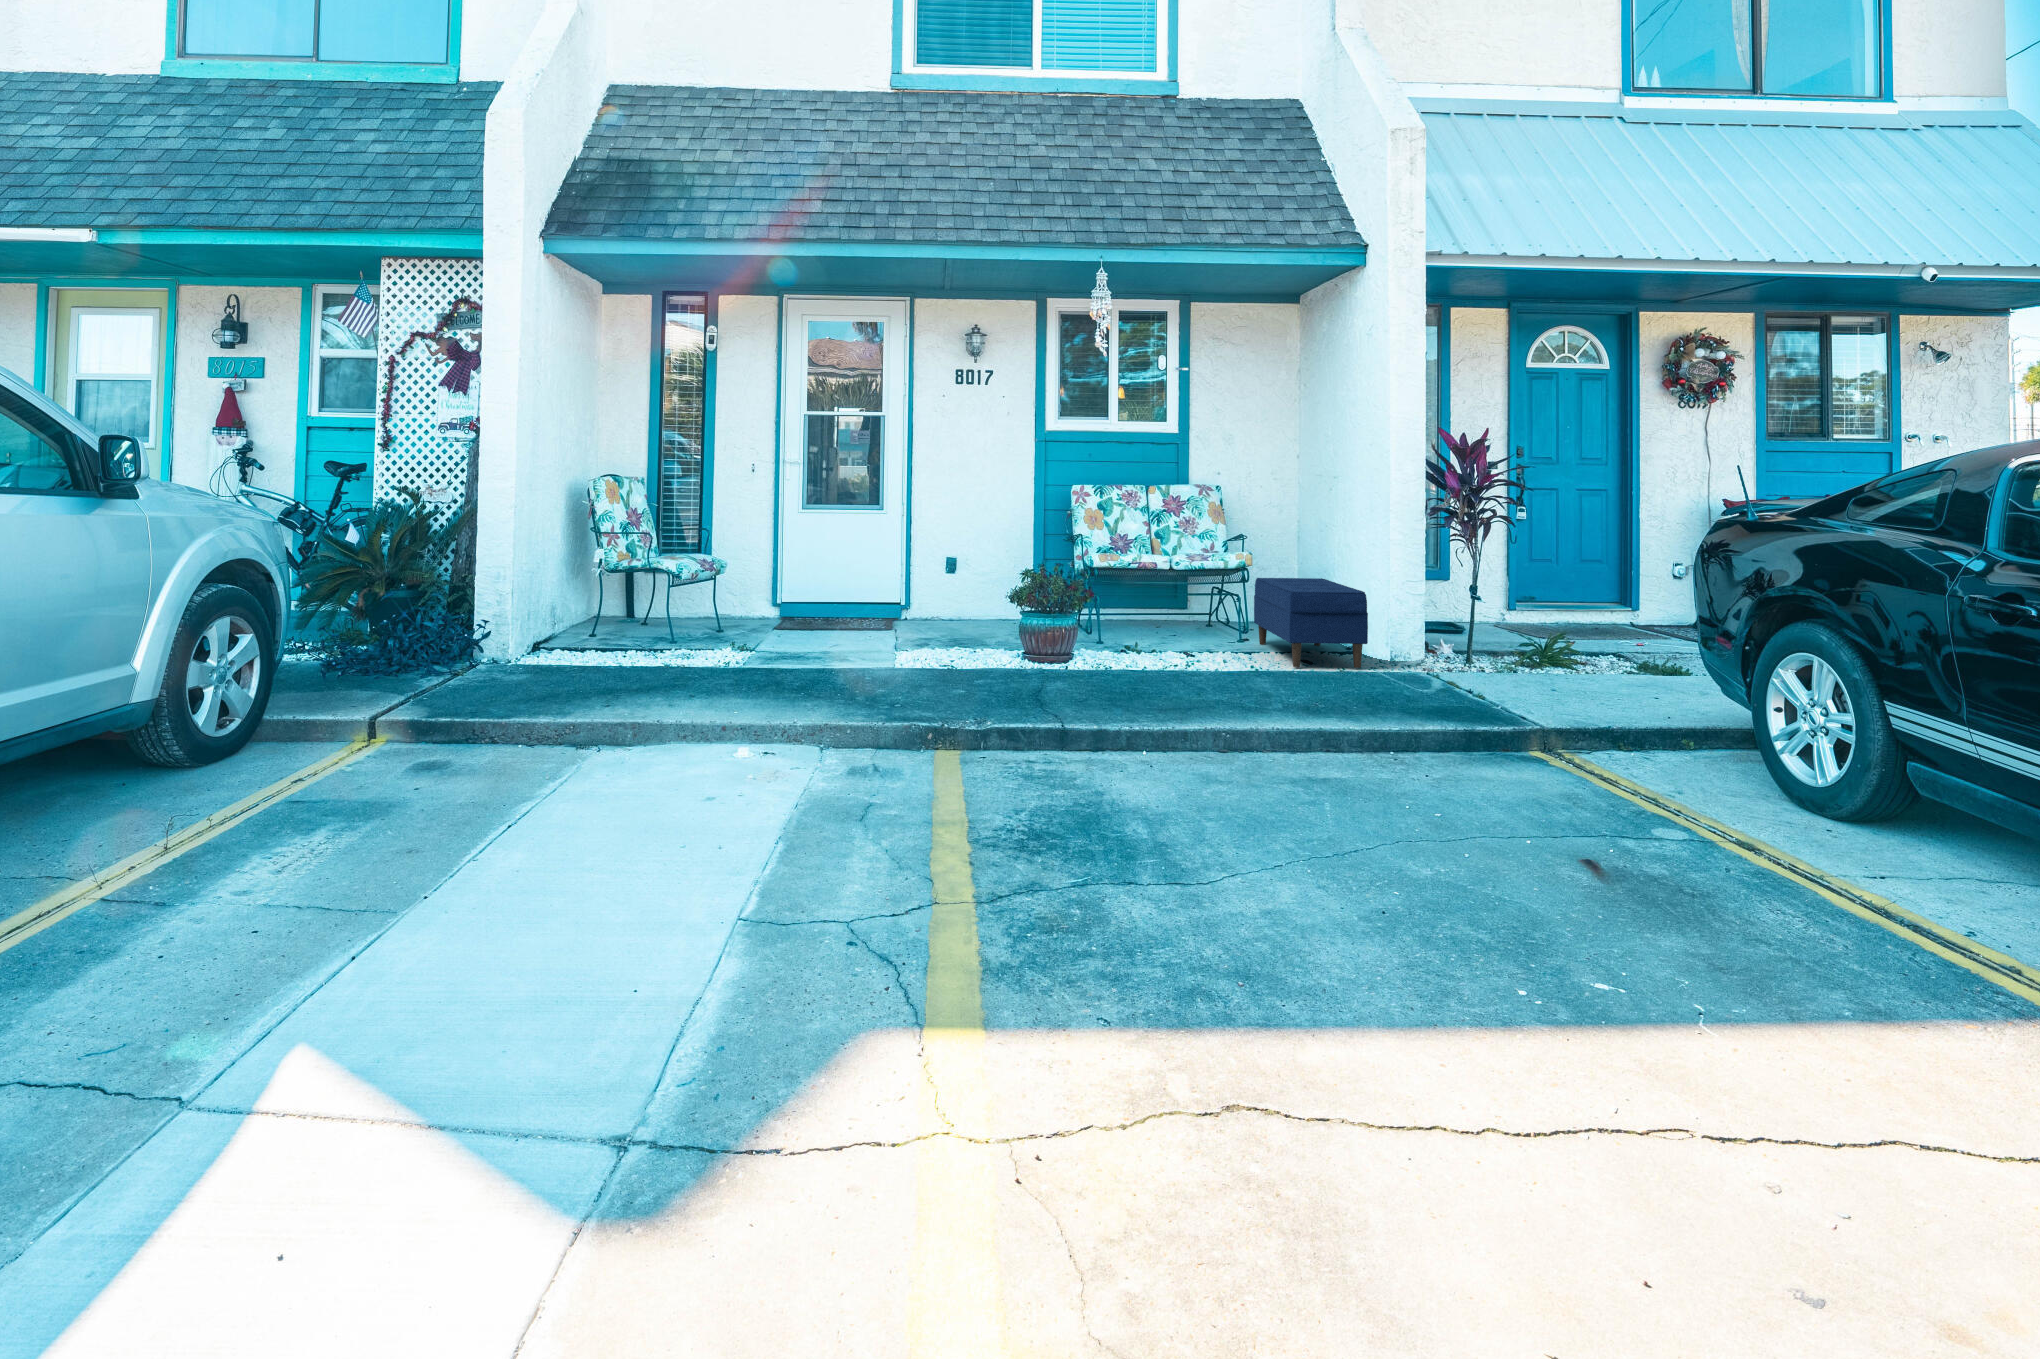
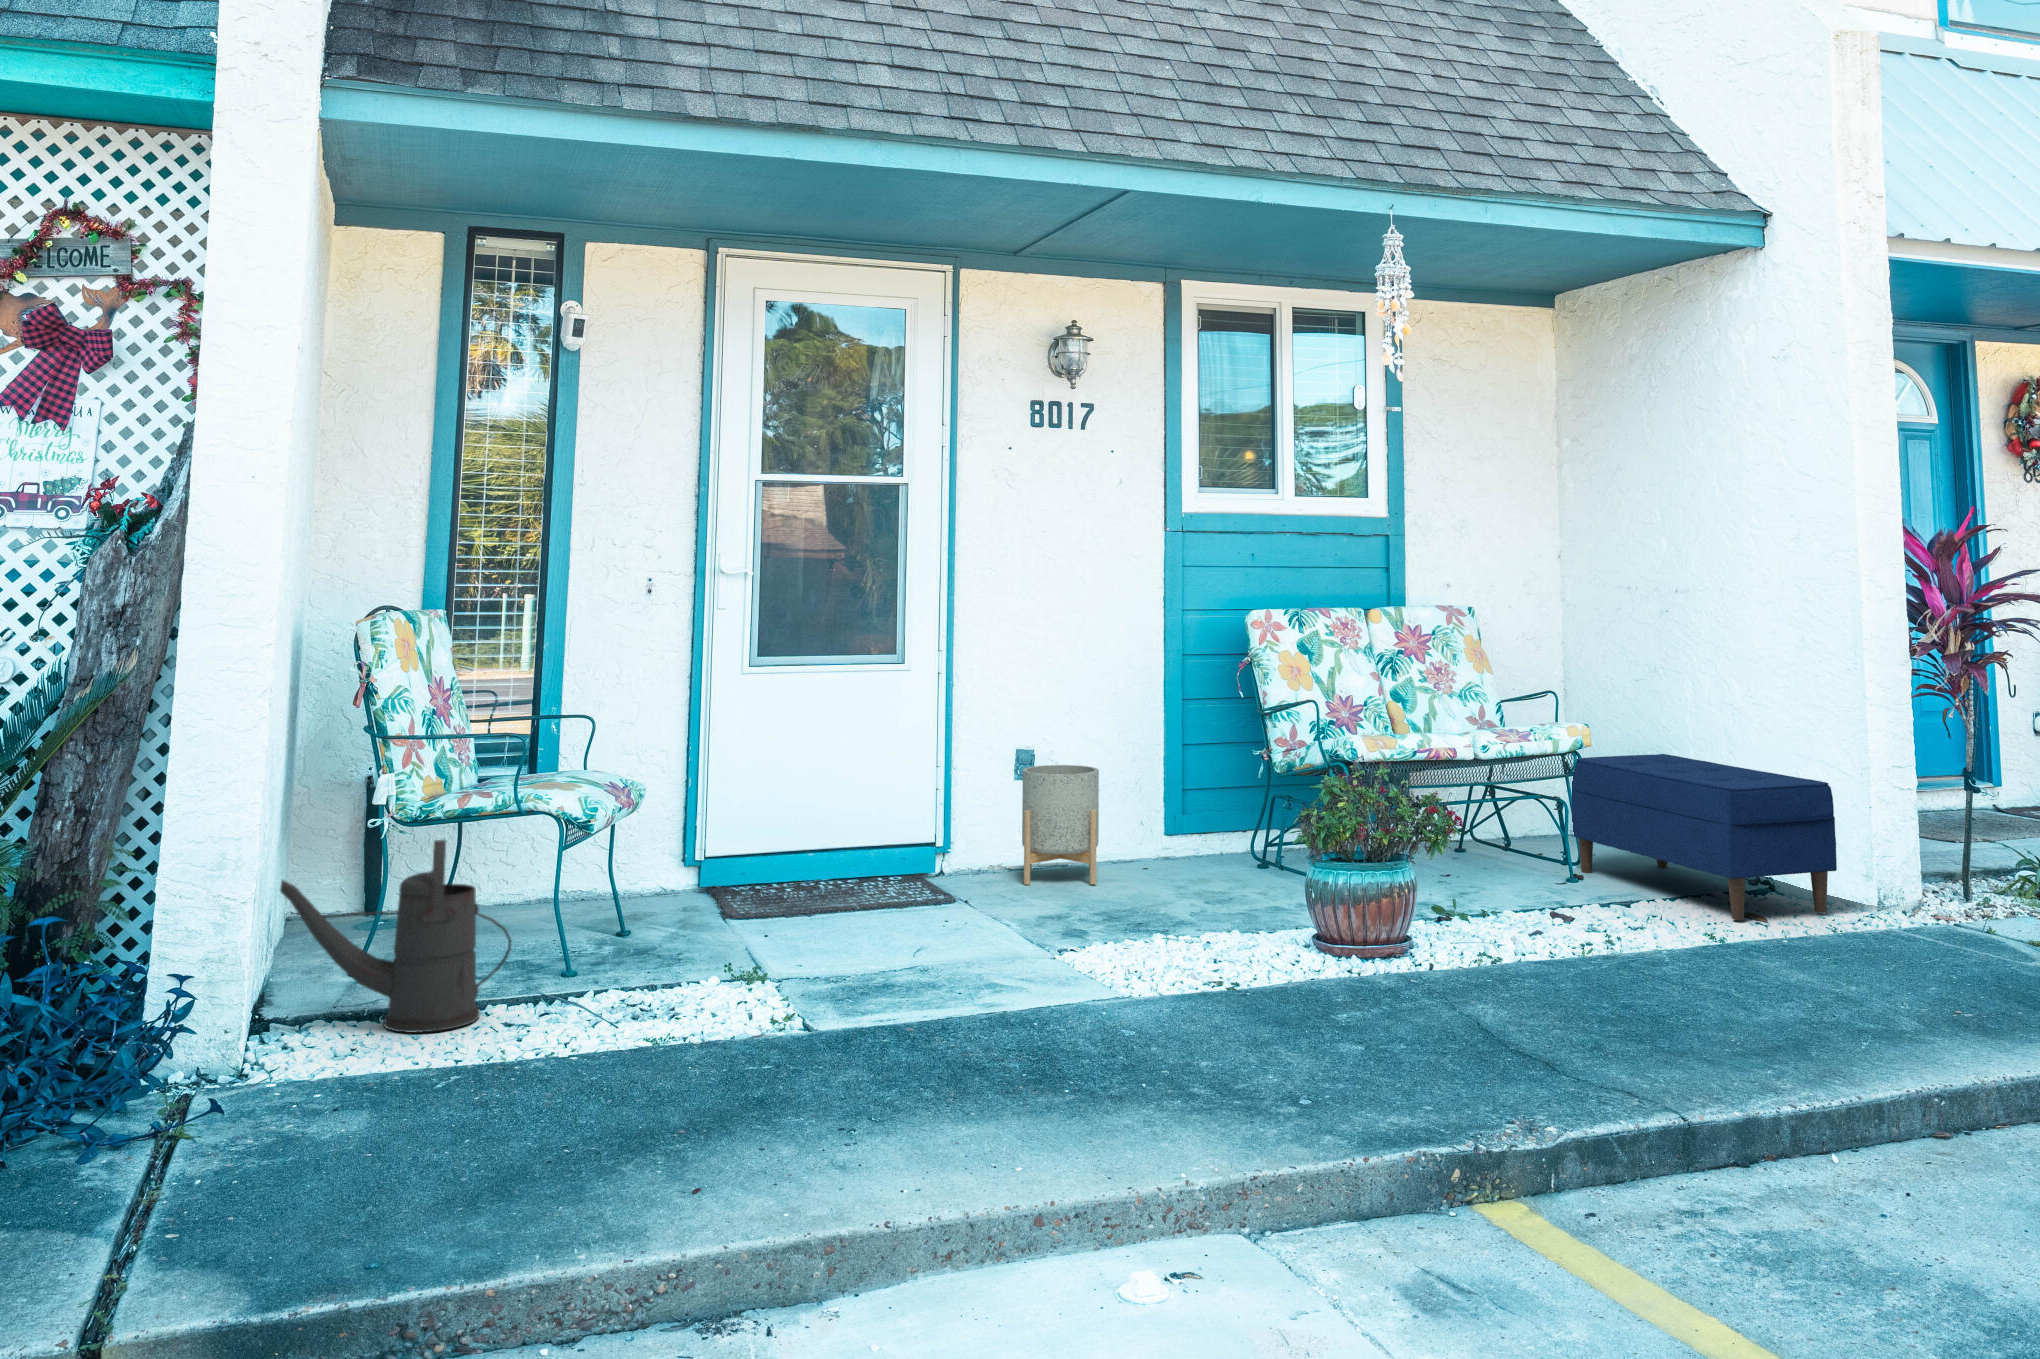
planter: none [935,570,983,632] -> present [1022,765,1099,885]
watering can: none [532,576,628,657] -> present [280,840,511,1033]

